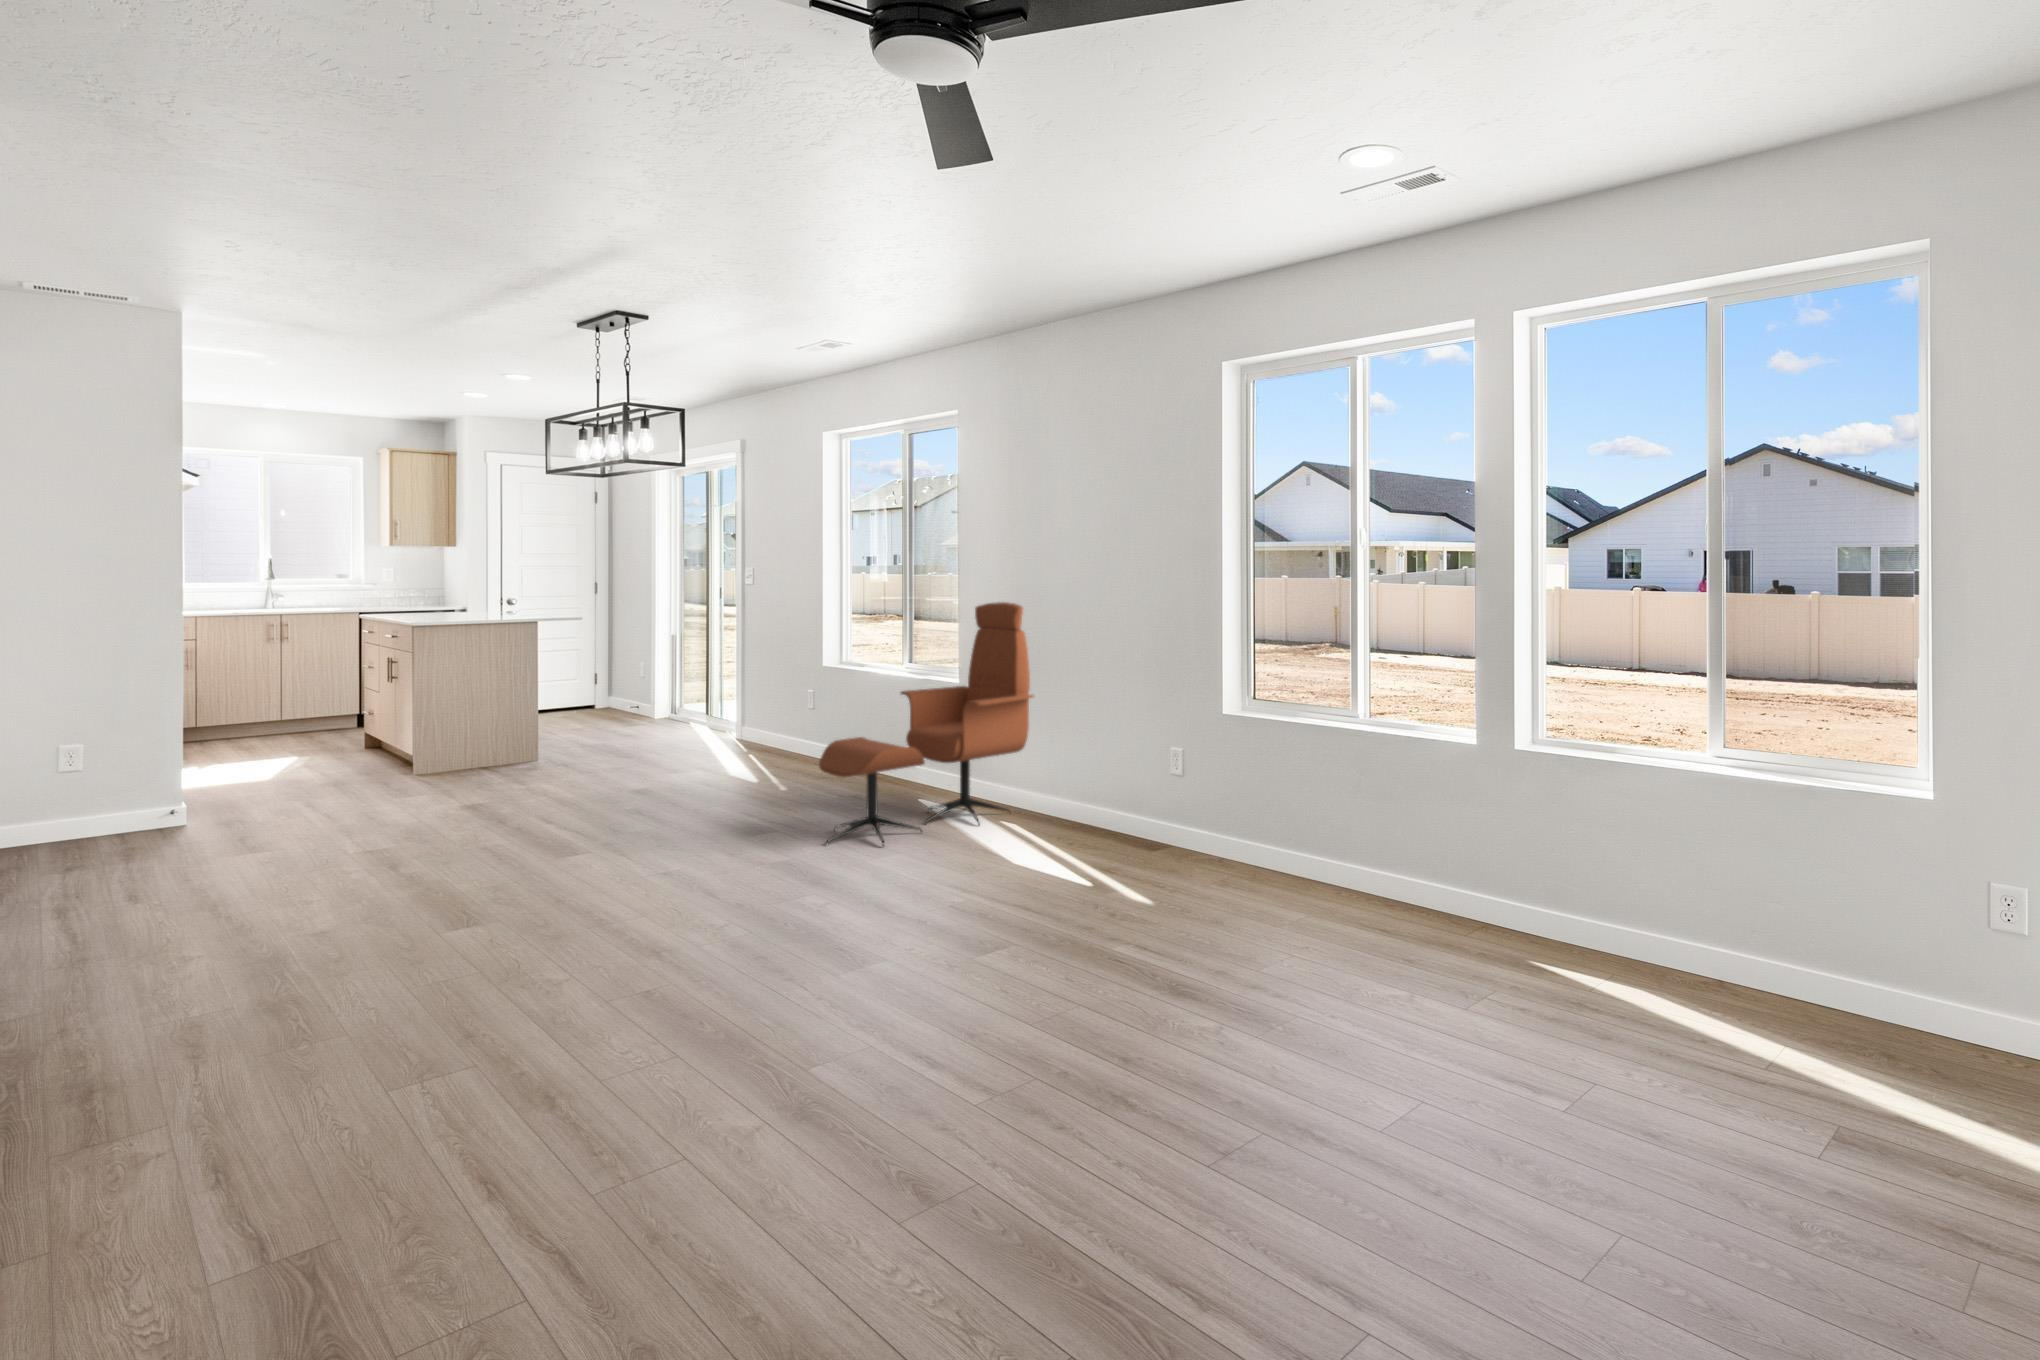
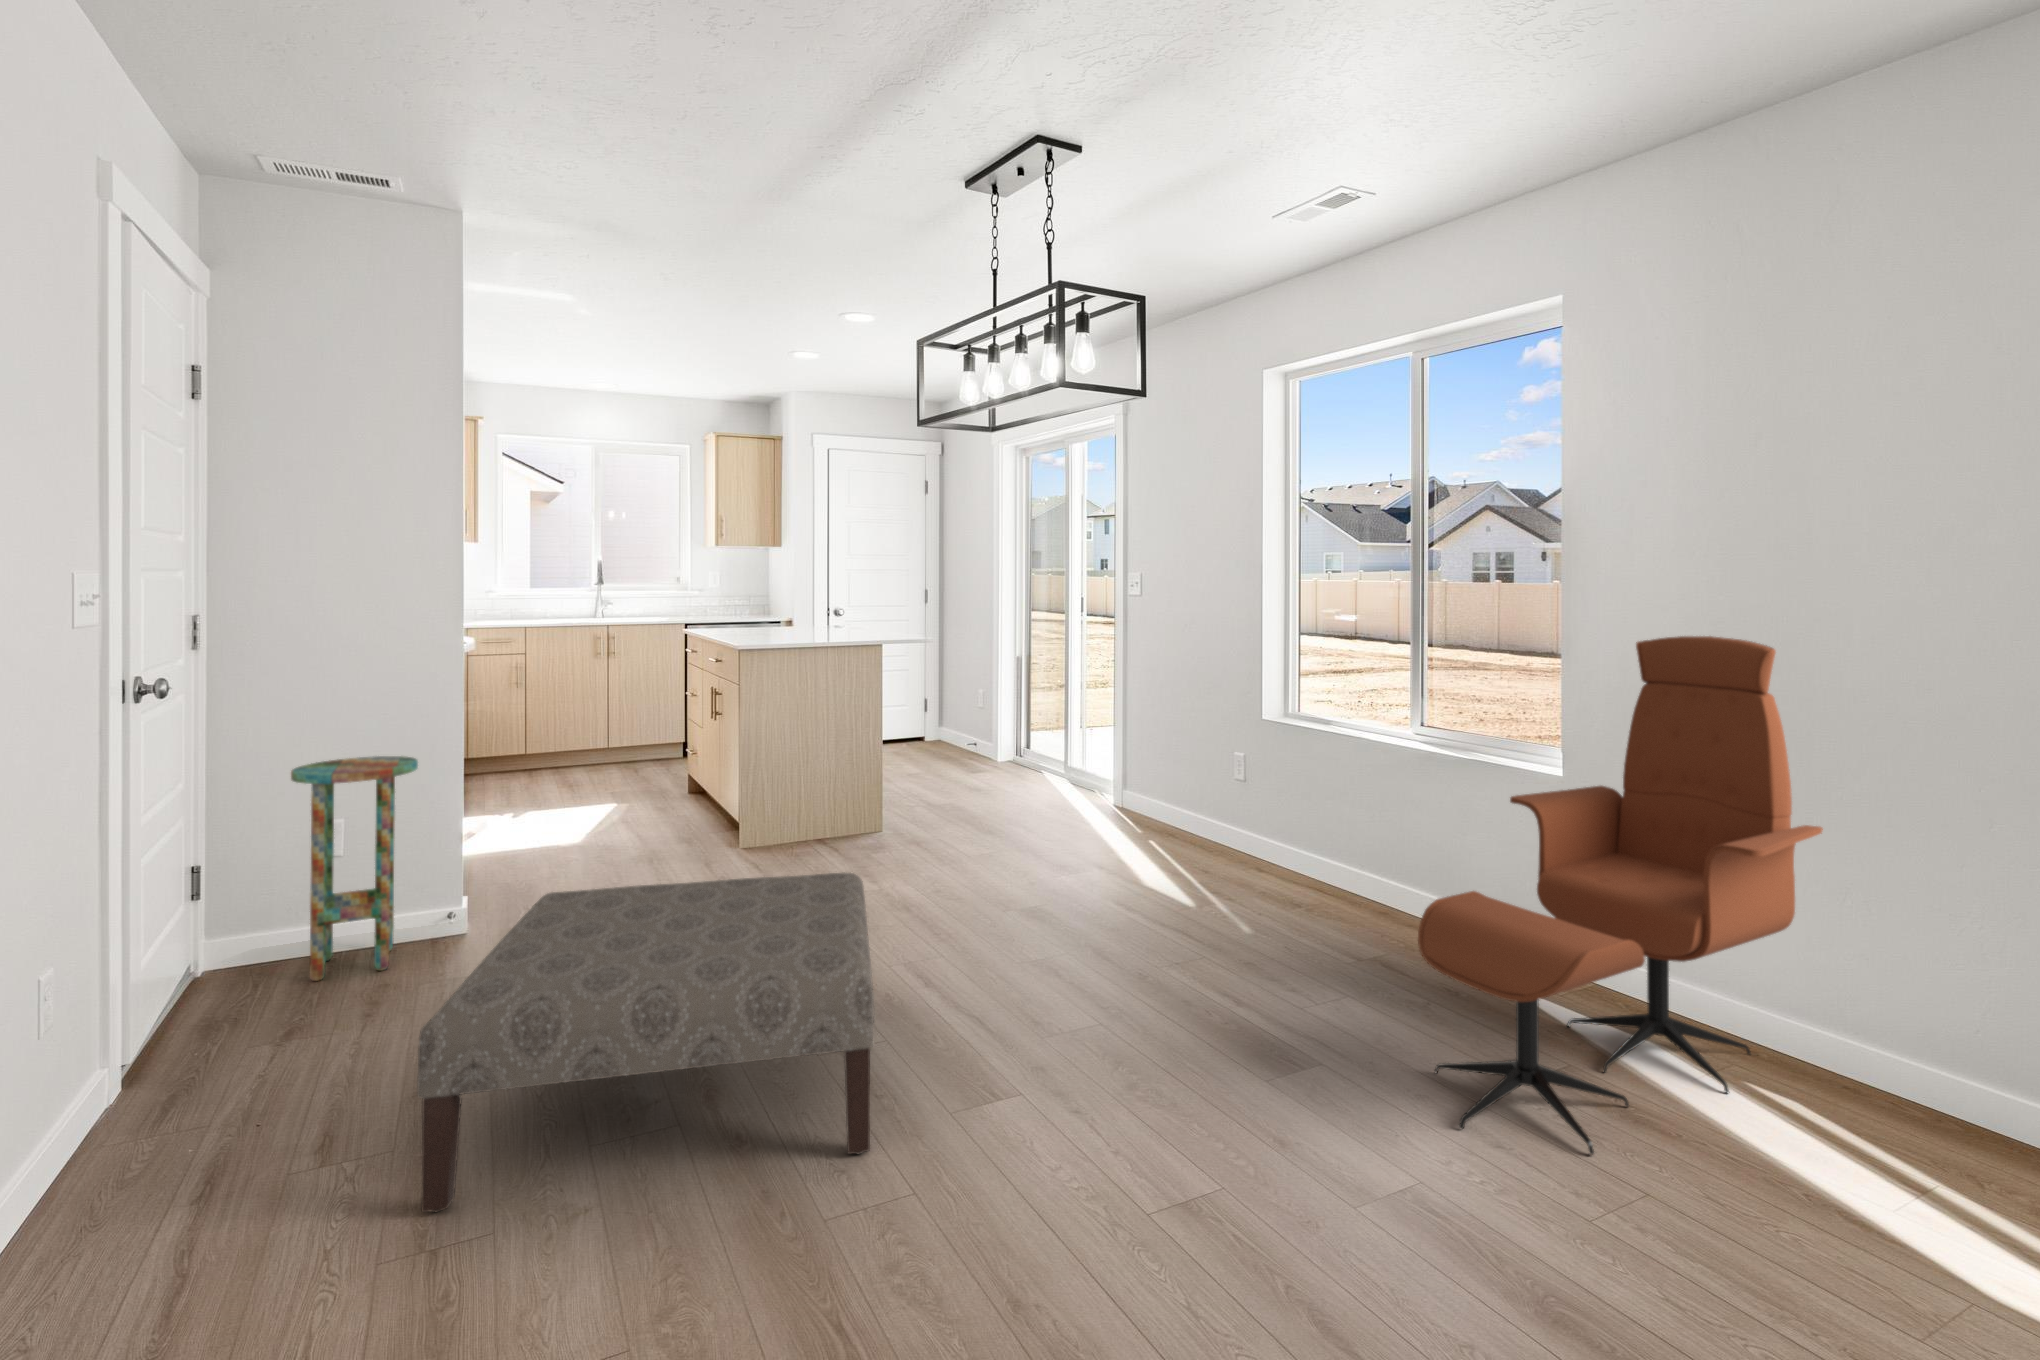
side table: none [47,700,150,852] -> present [291,756,418,981]
ottoman: none [211,753,500,909] -> present [417,873,875,1213]

